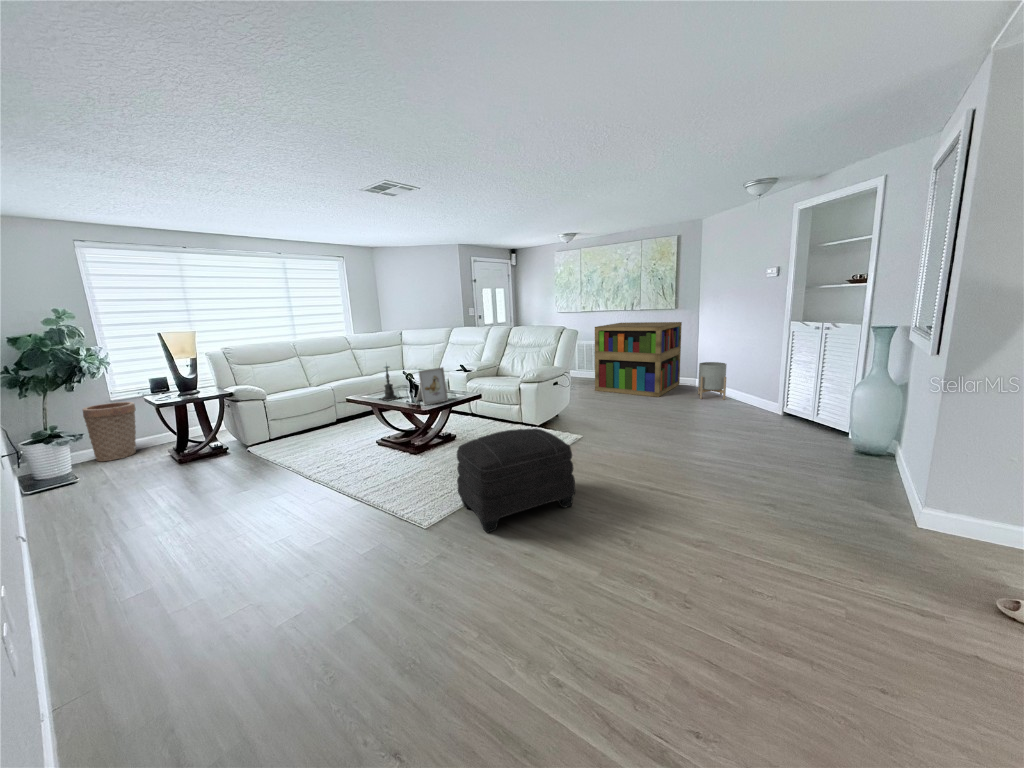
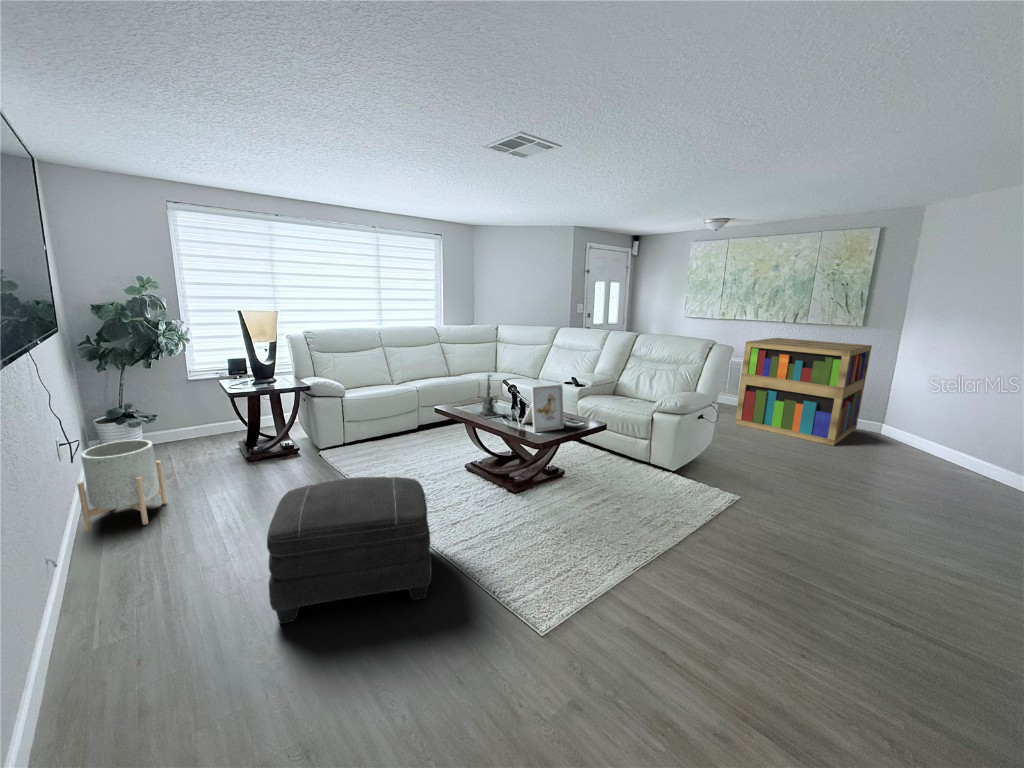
planter: present [698,362,727,400] -> present [77,440,167,531]
basket: present [83,402,136,461] -> none [158,383,211,448]
ottoman: present [457,428,575,533] -> present [267,477,432,624]

